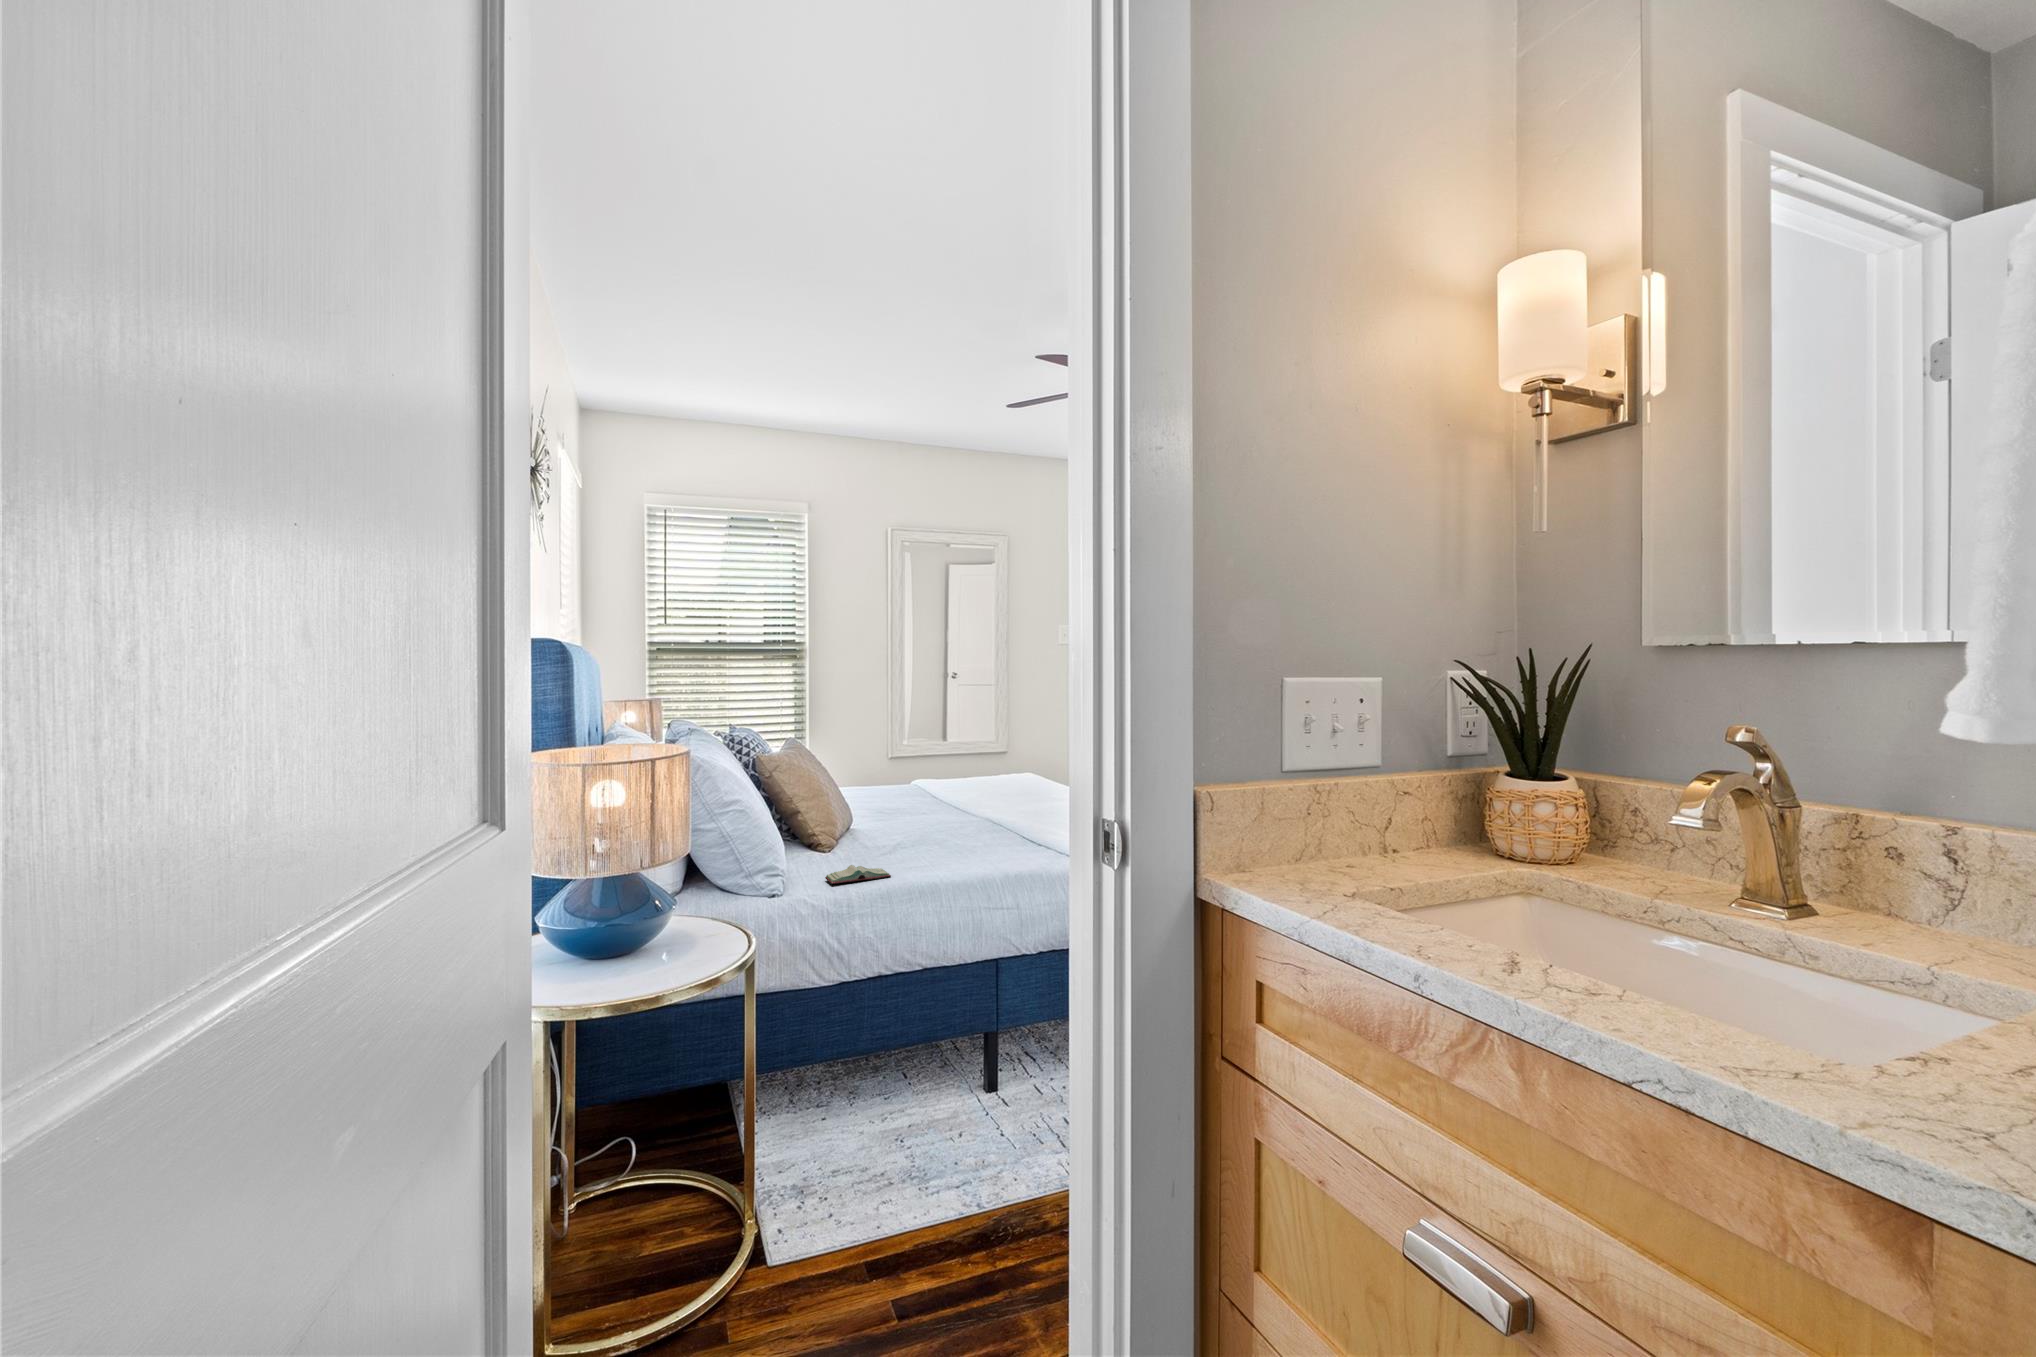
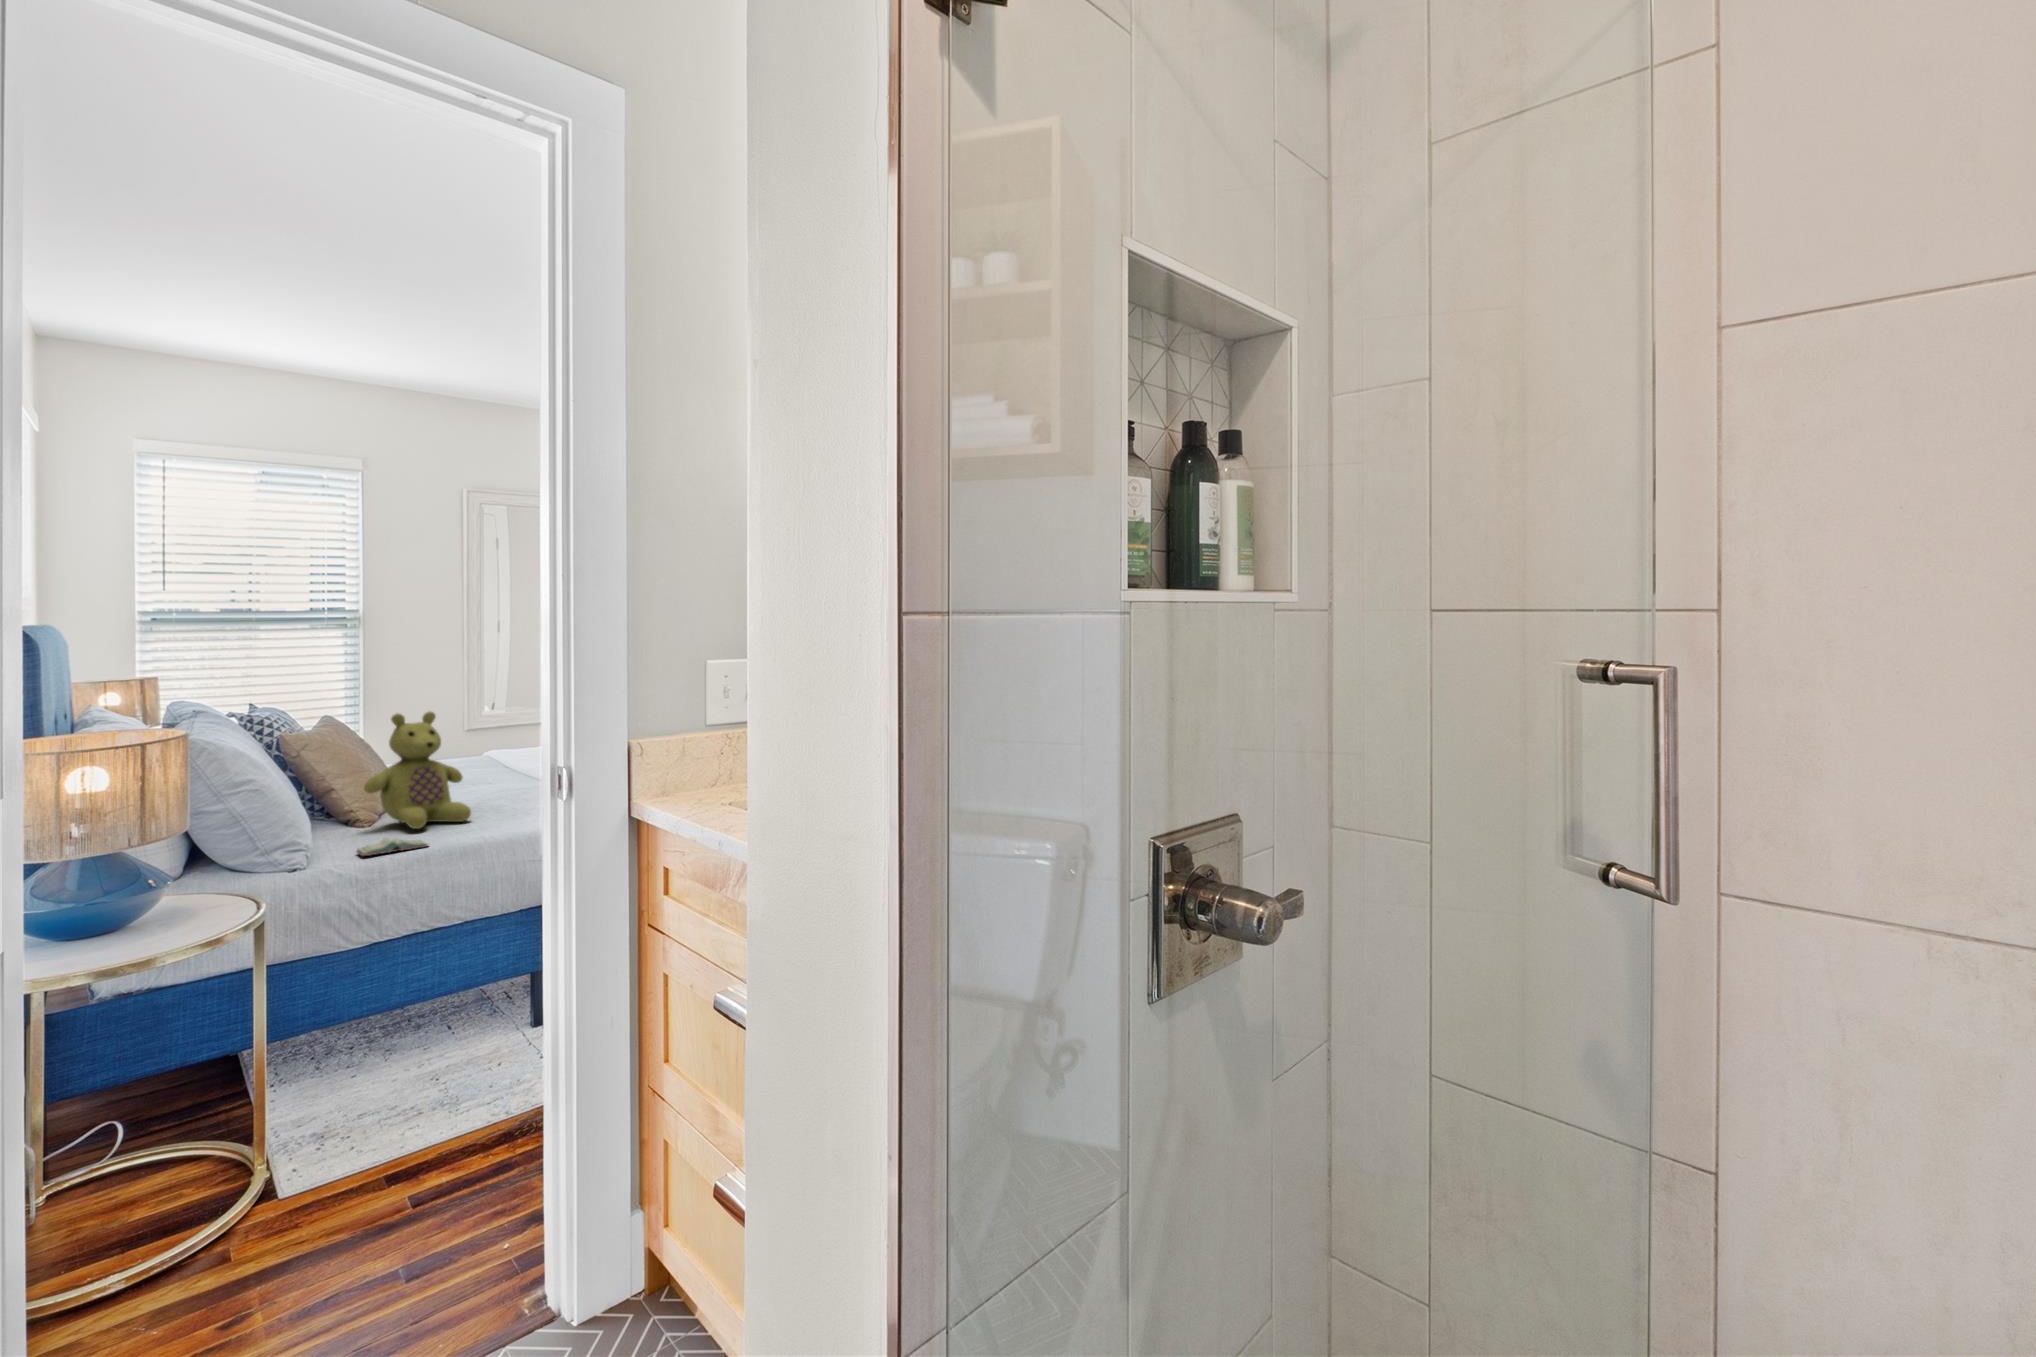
stuffed bear: none [829,733,925,856] -> present [364,712,471,829]

